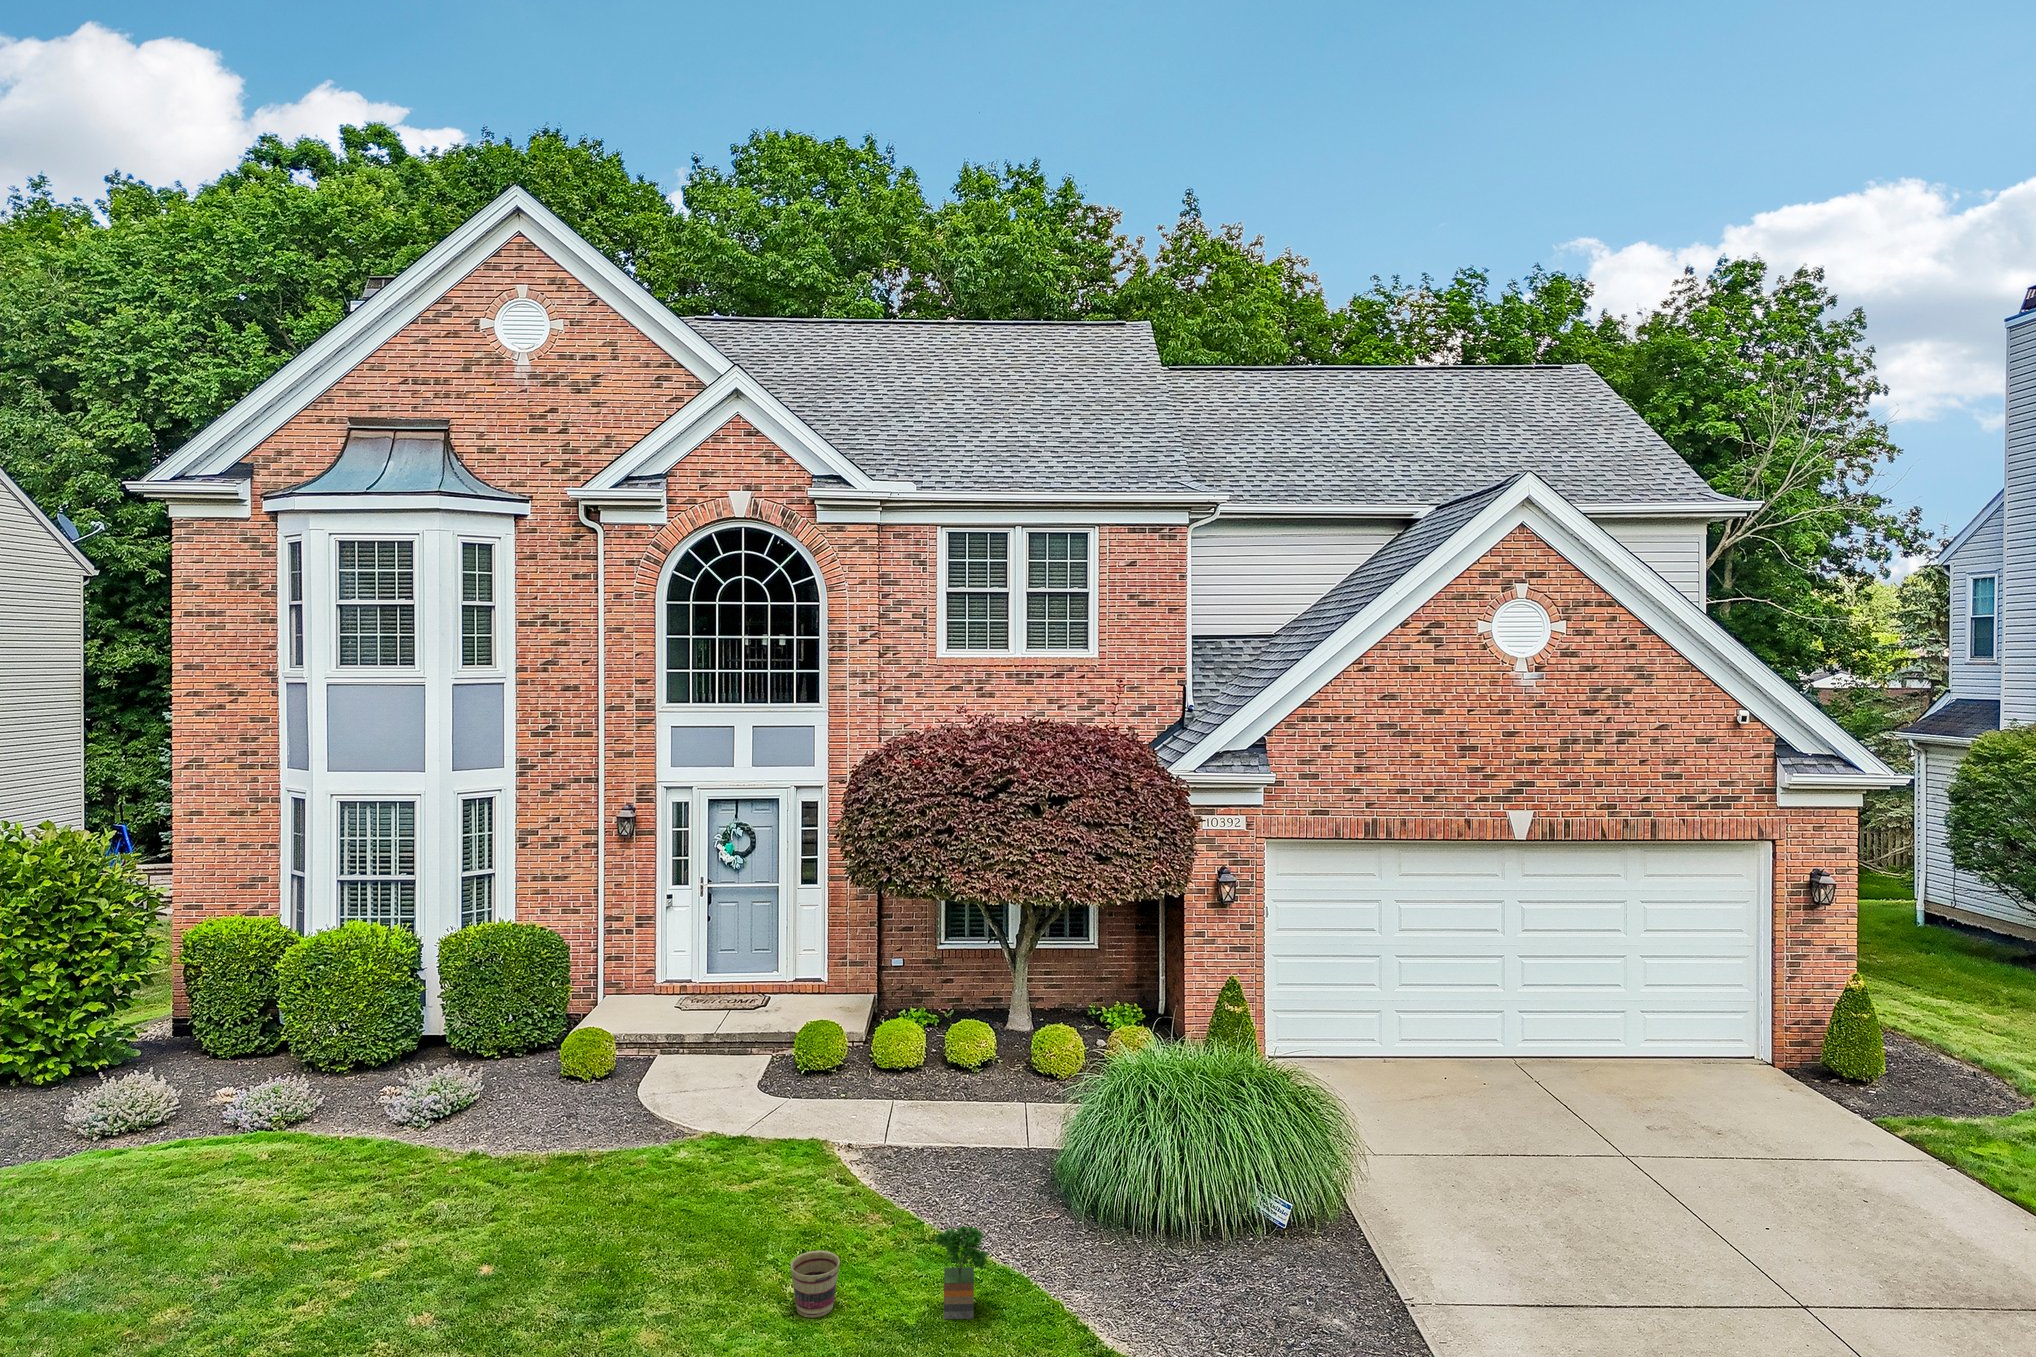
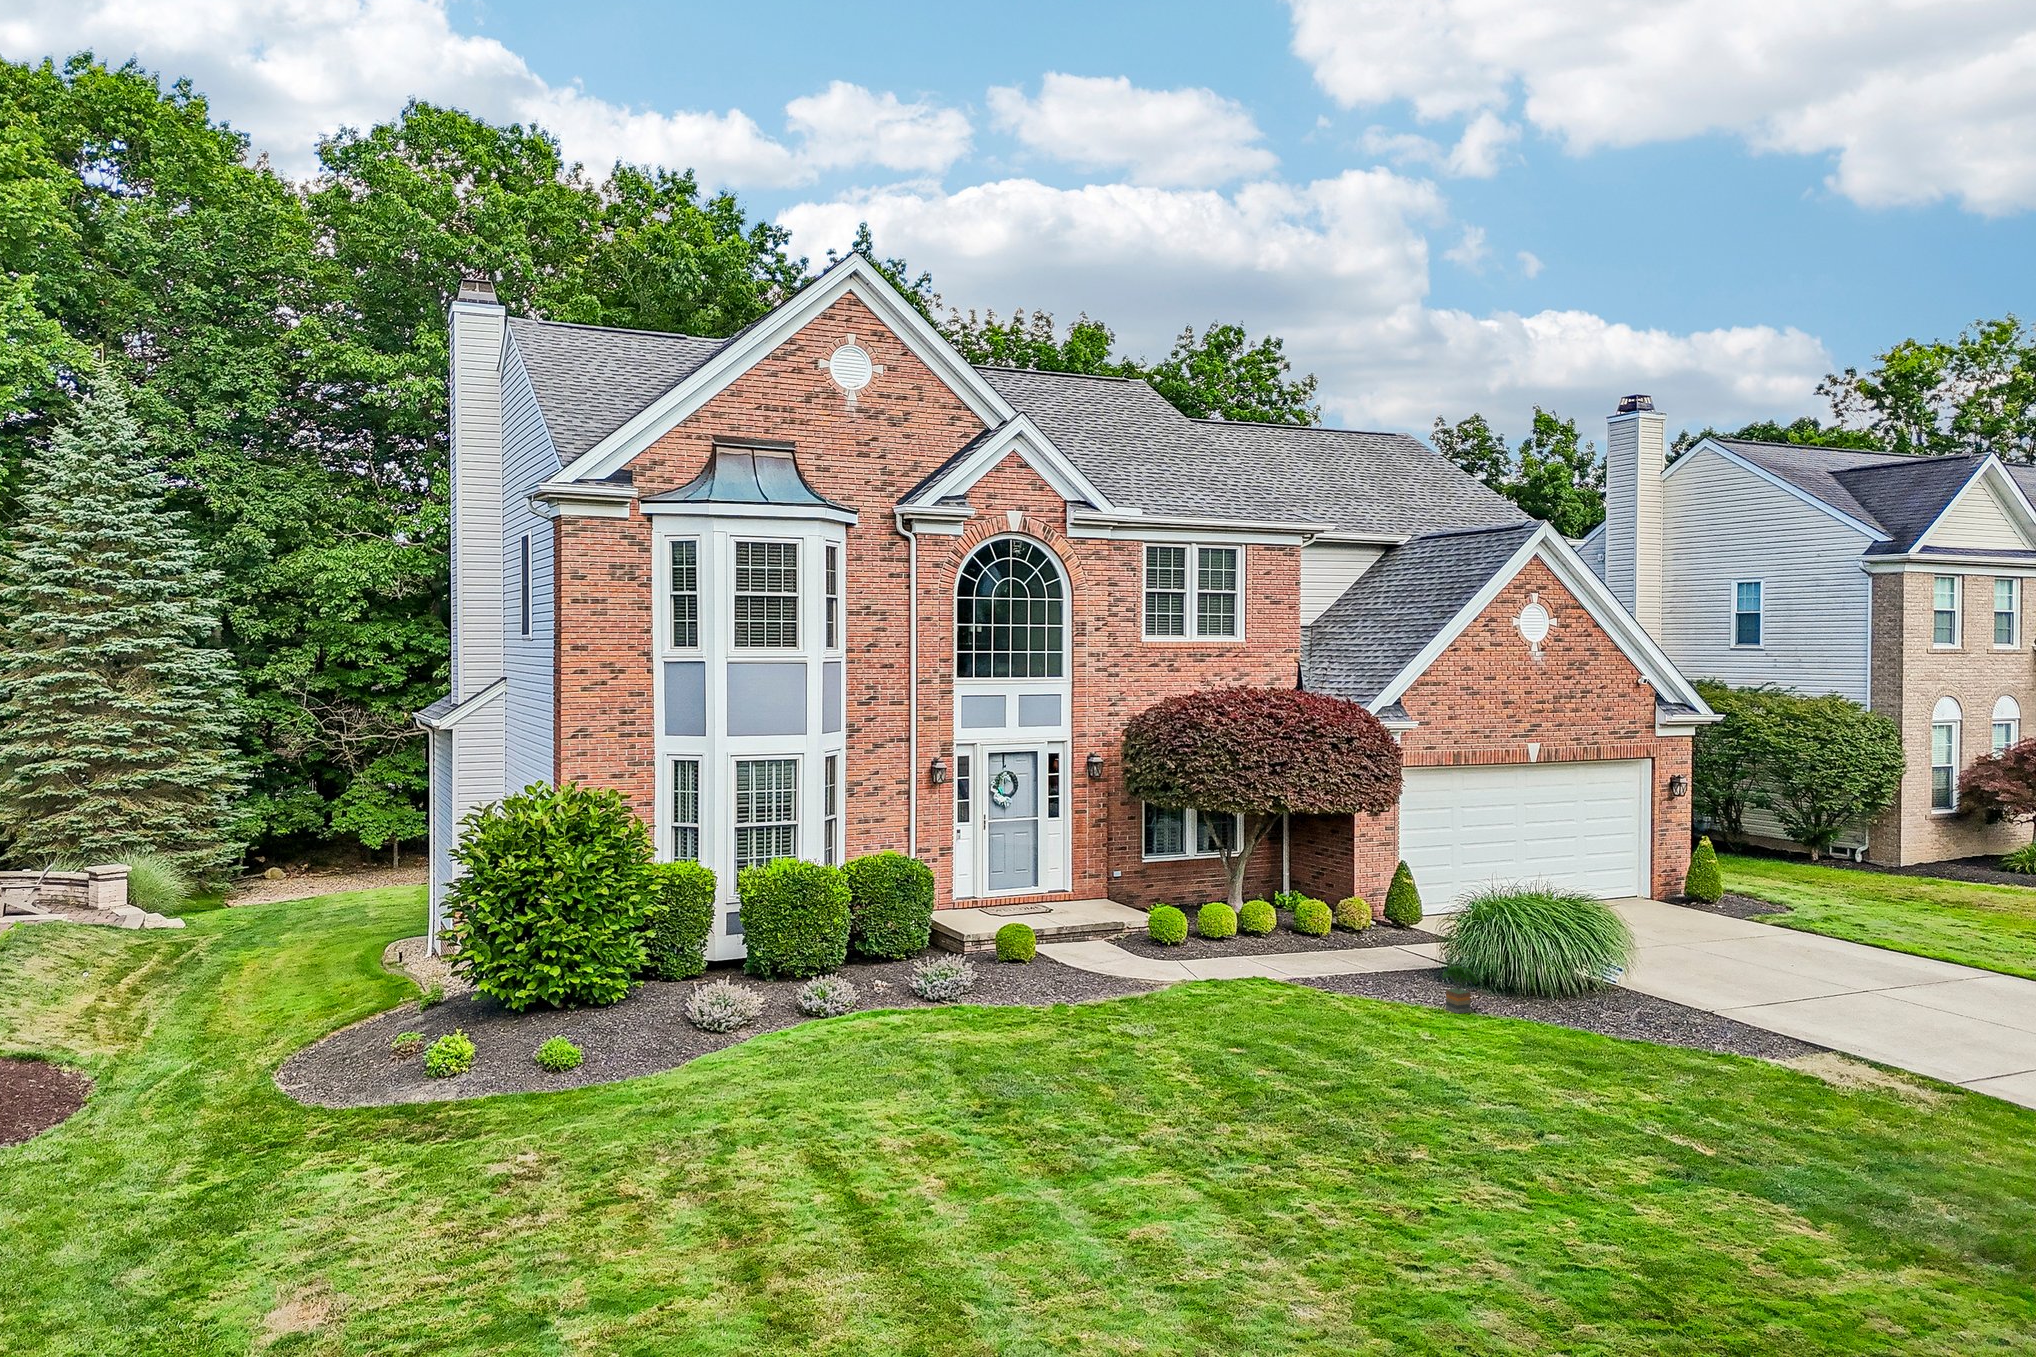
basket: present [791,1251,840,1318] -> none [1377,989,1405,1021]

